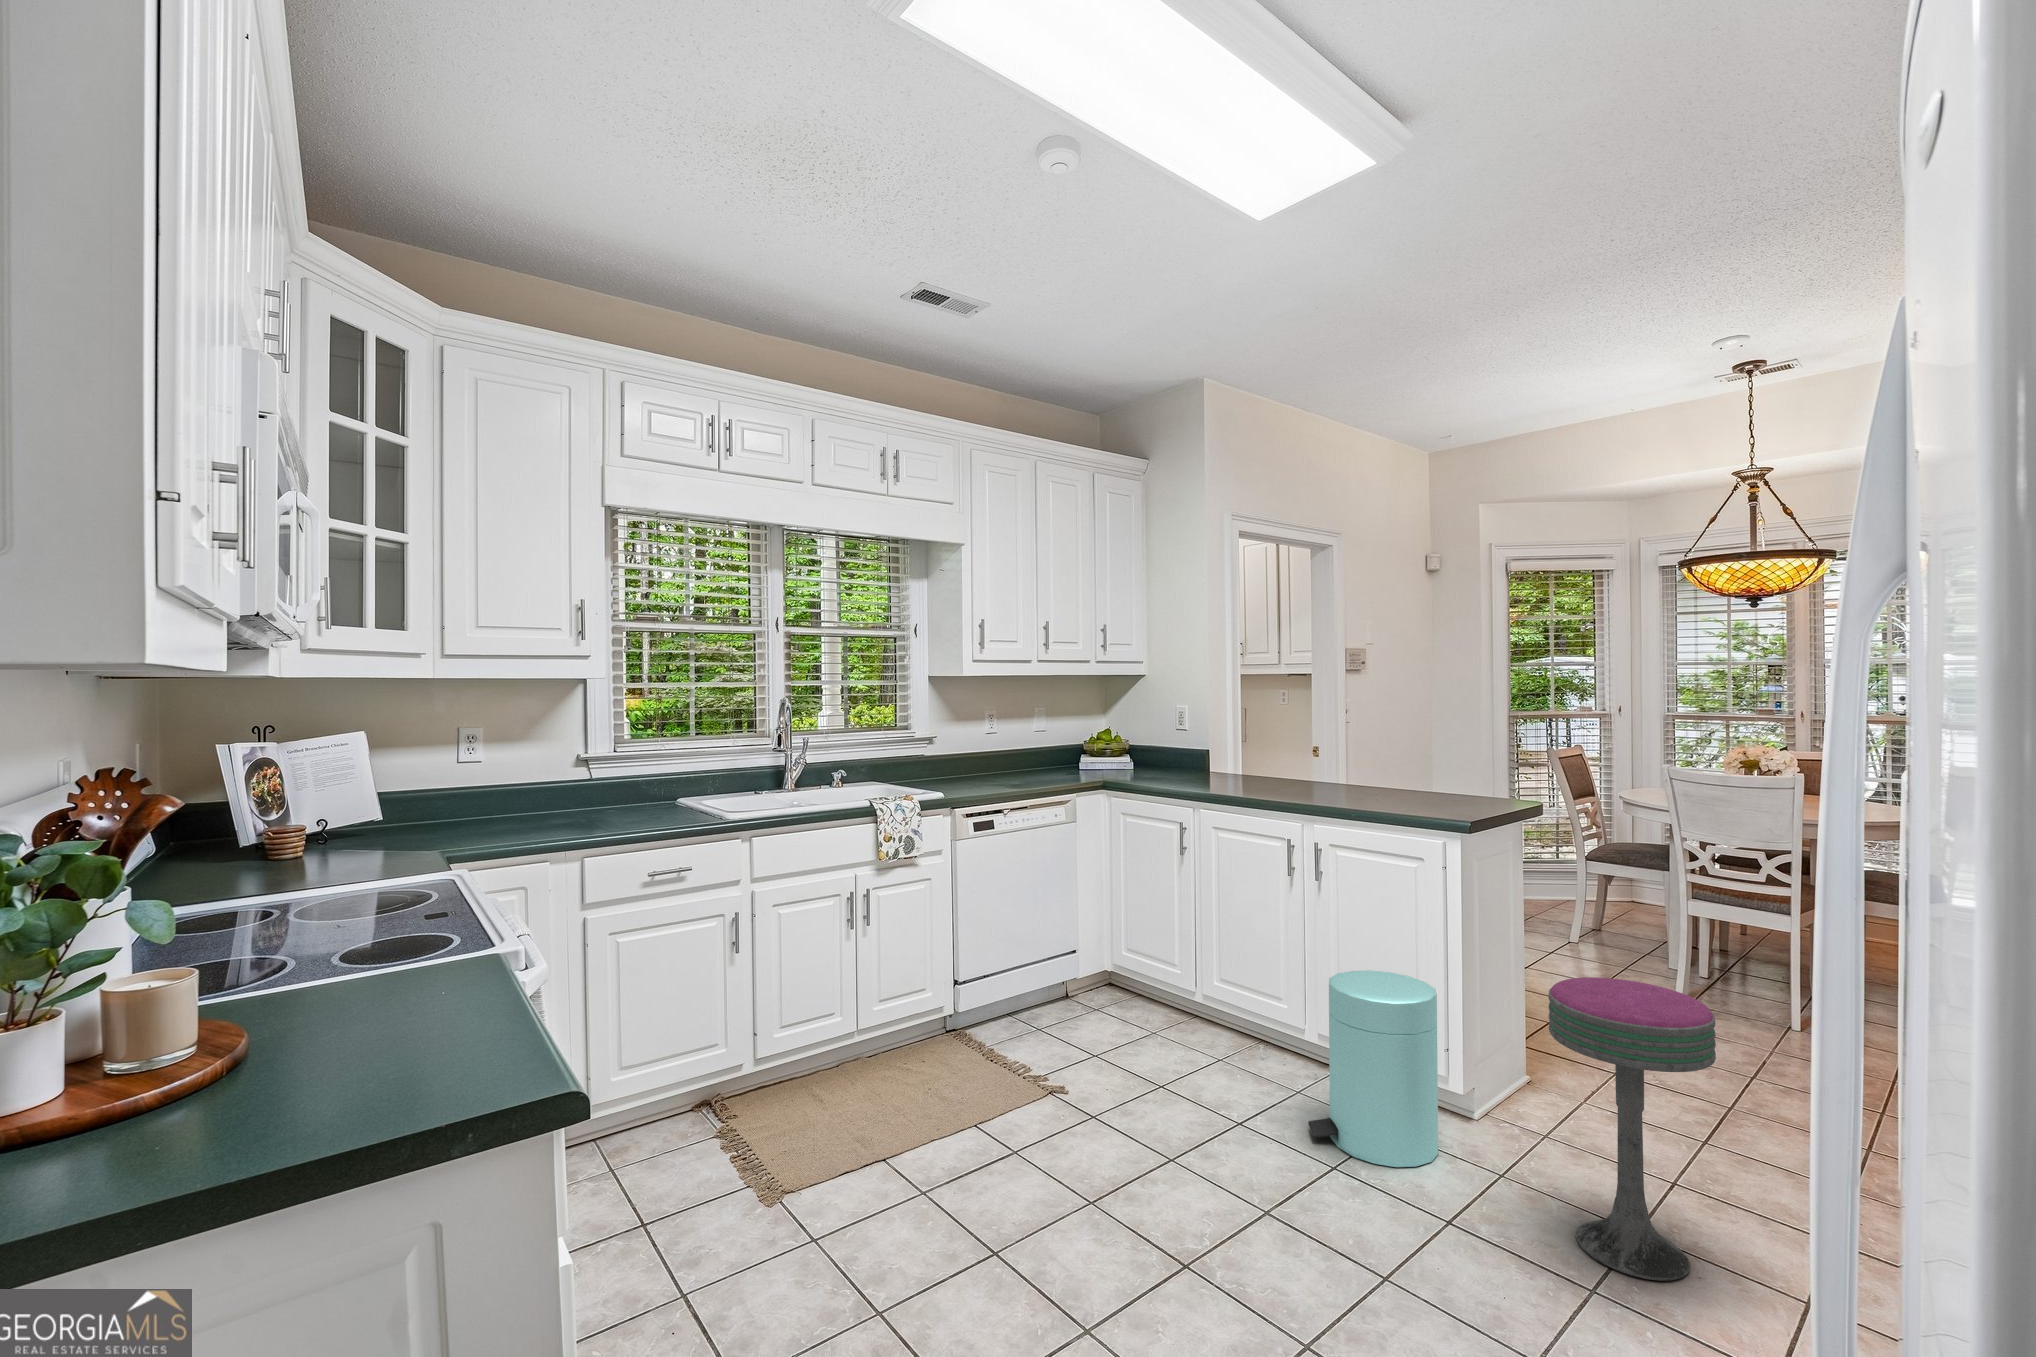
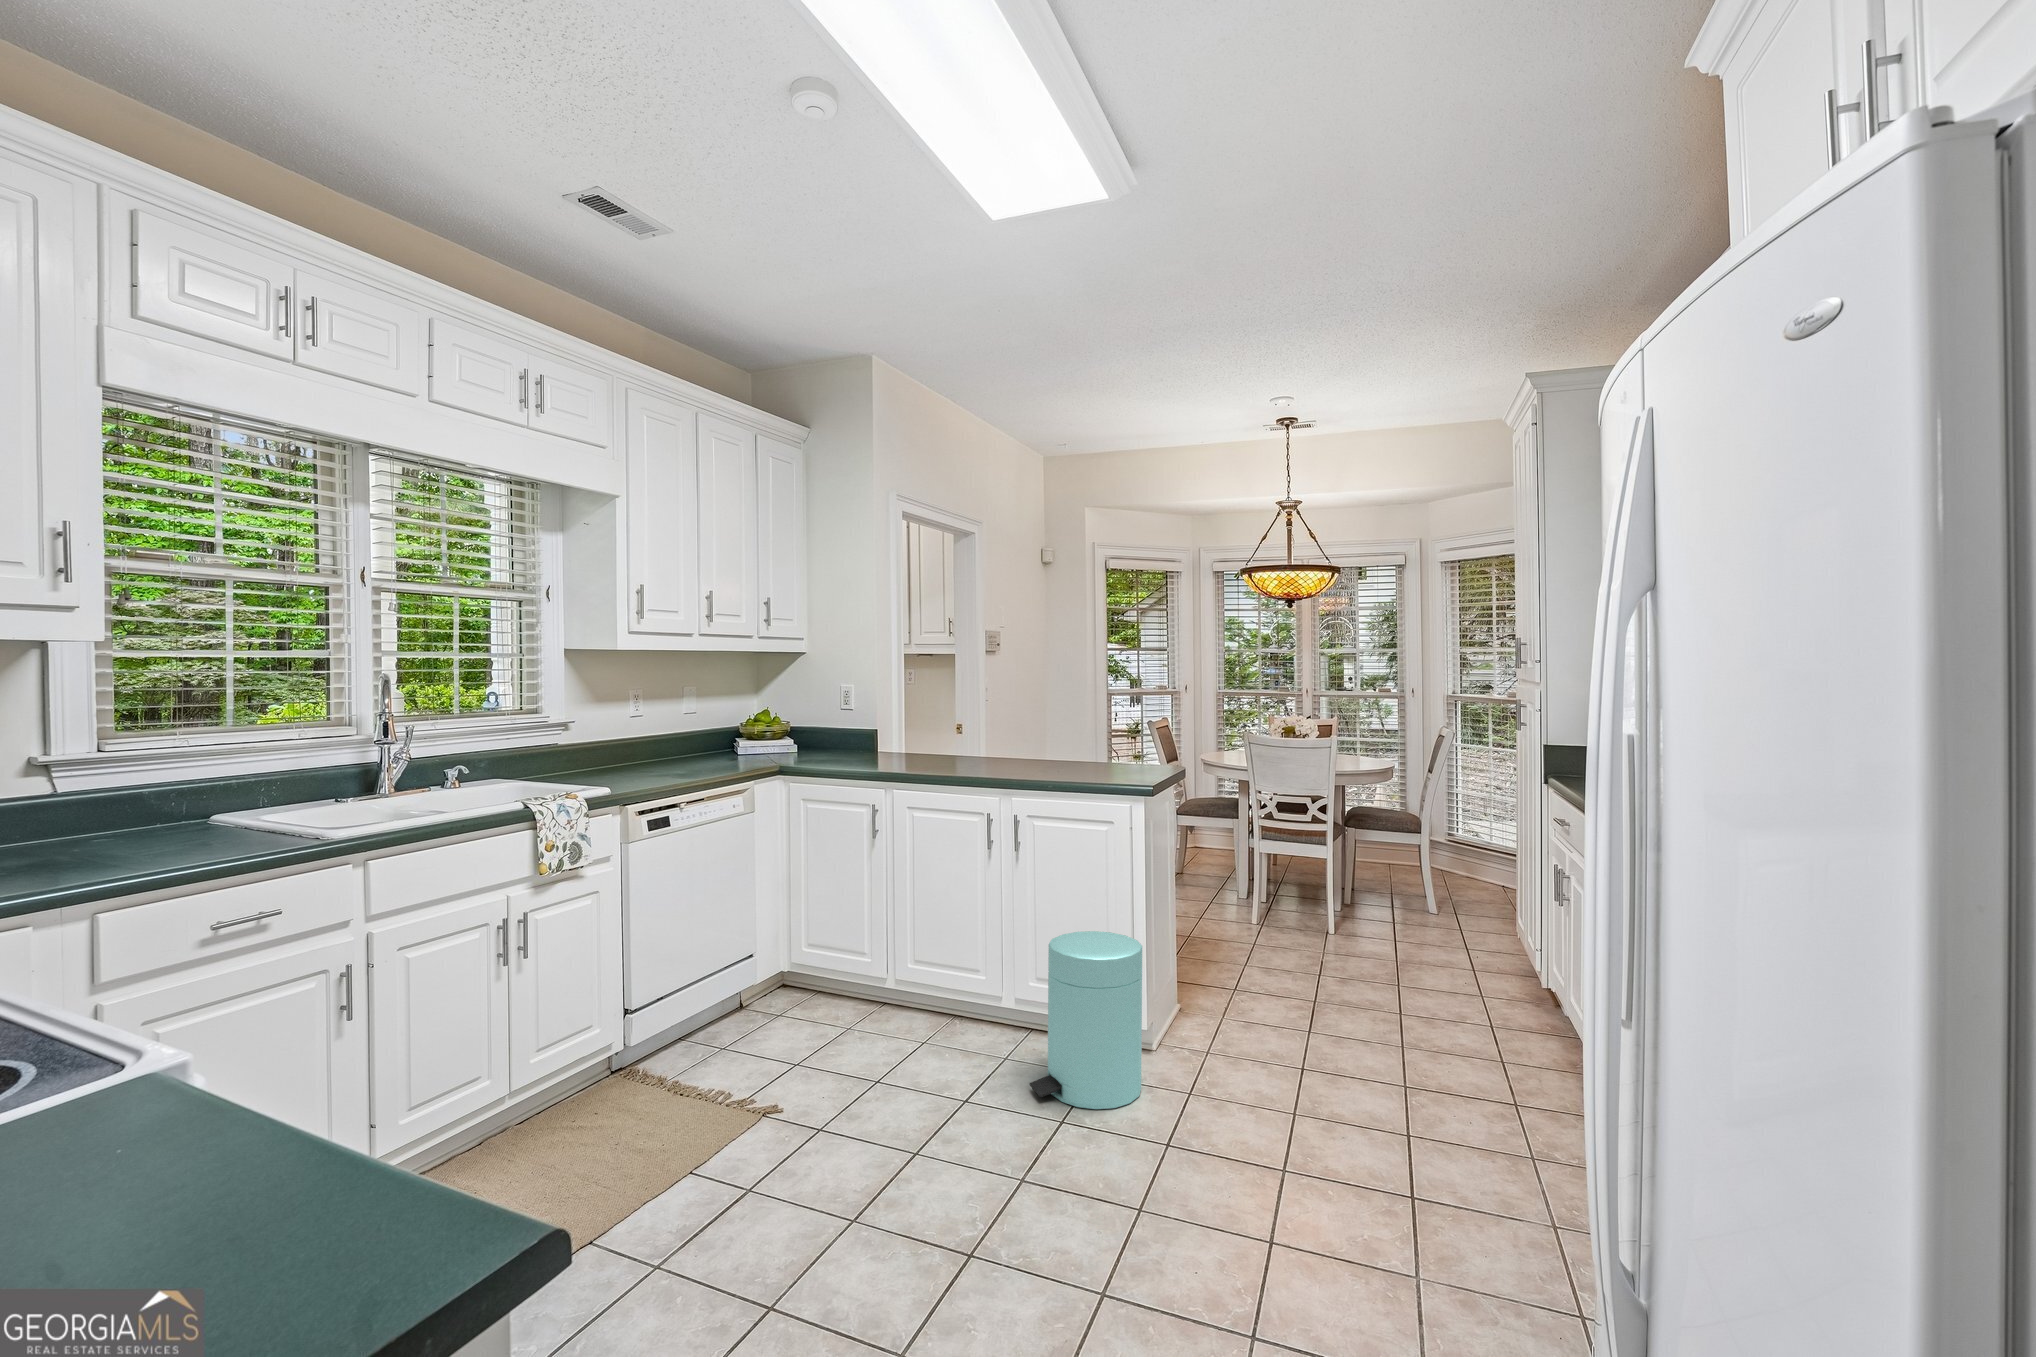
bar stool: present [1548,977,1716,1281] -> none [1247,912,1367,1154]

